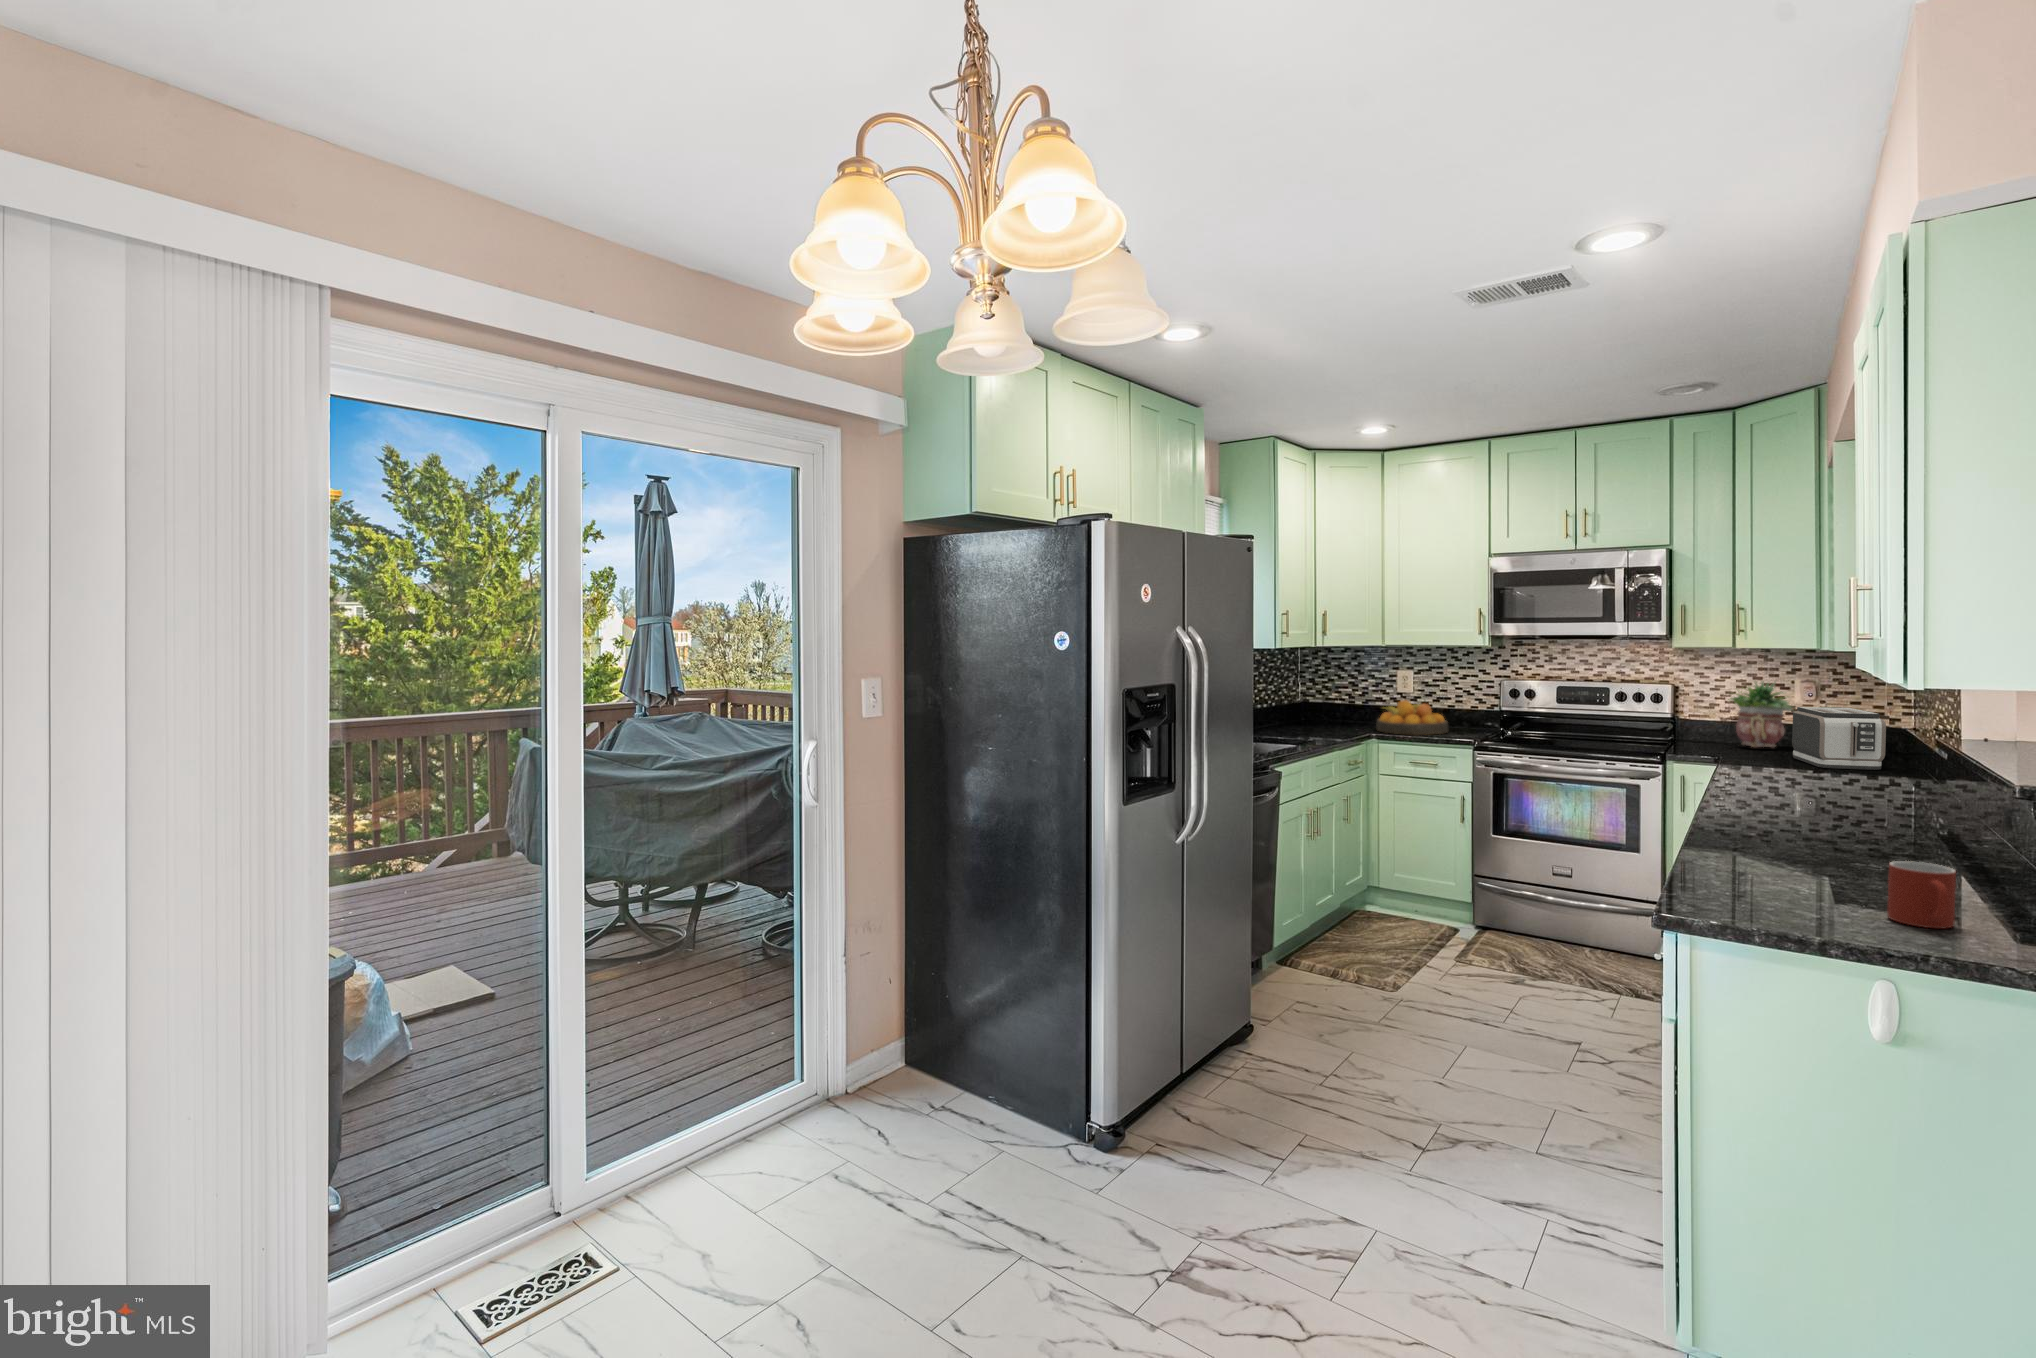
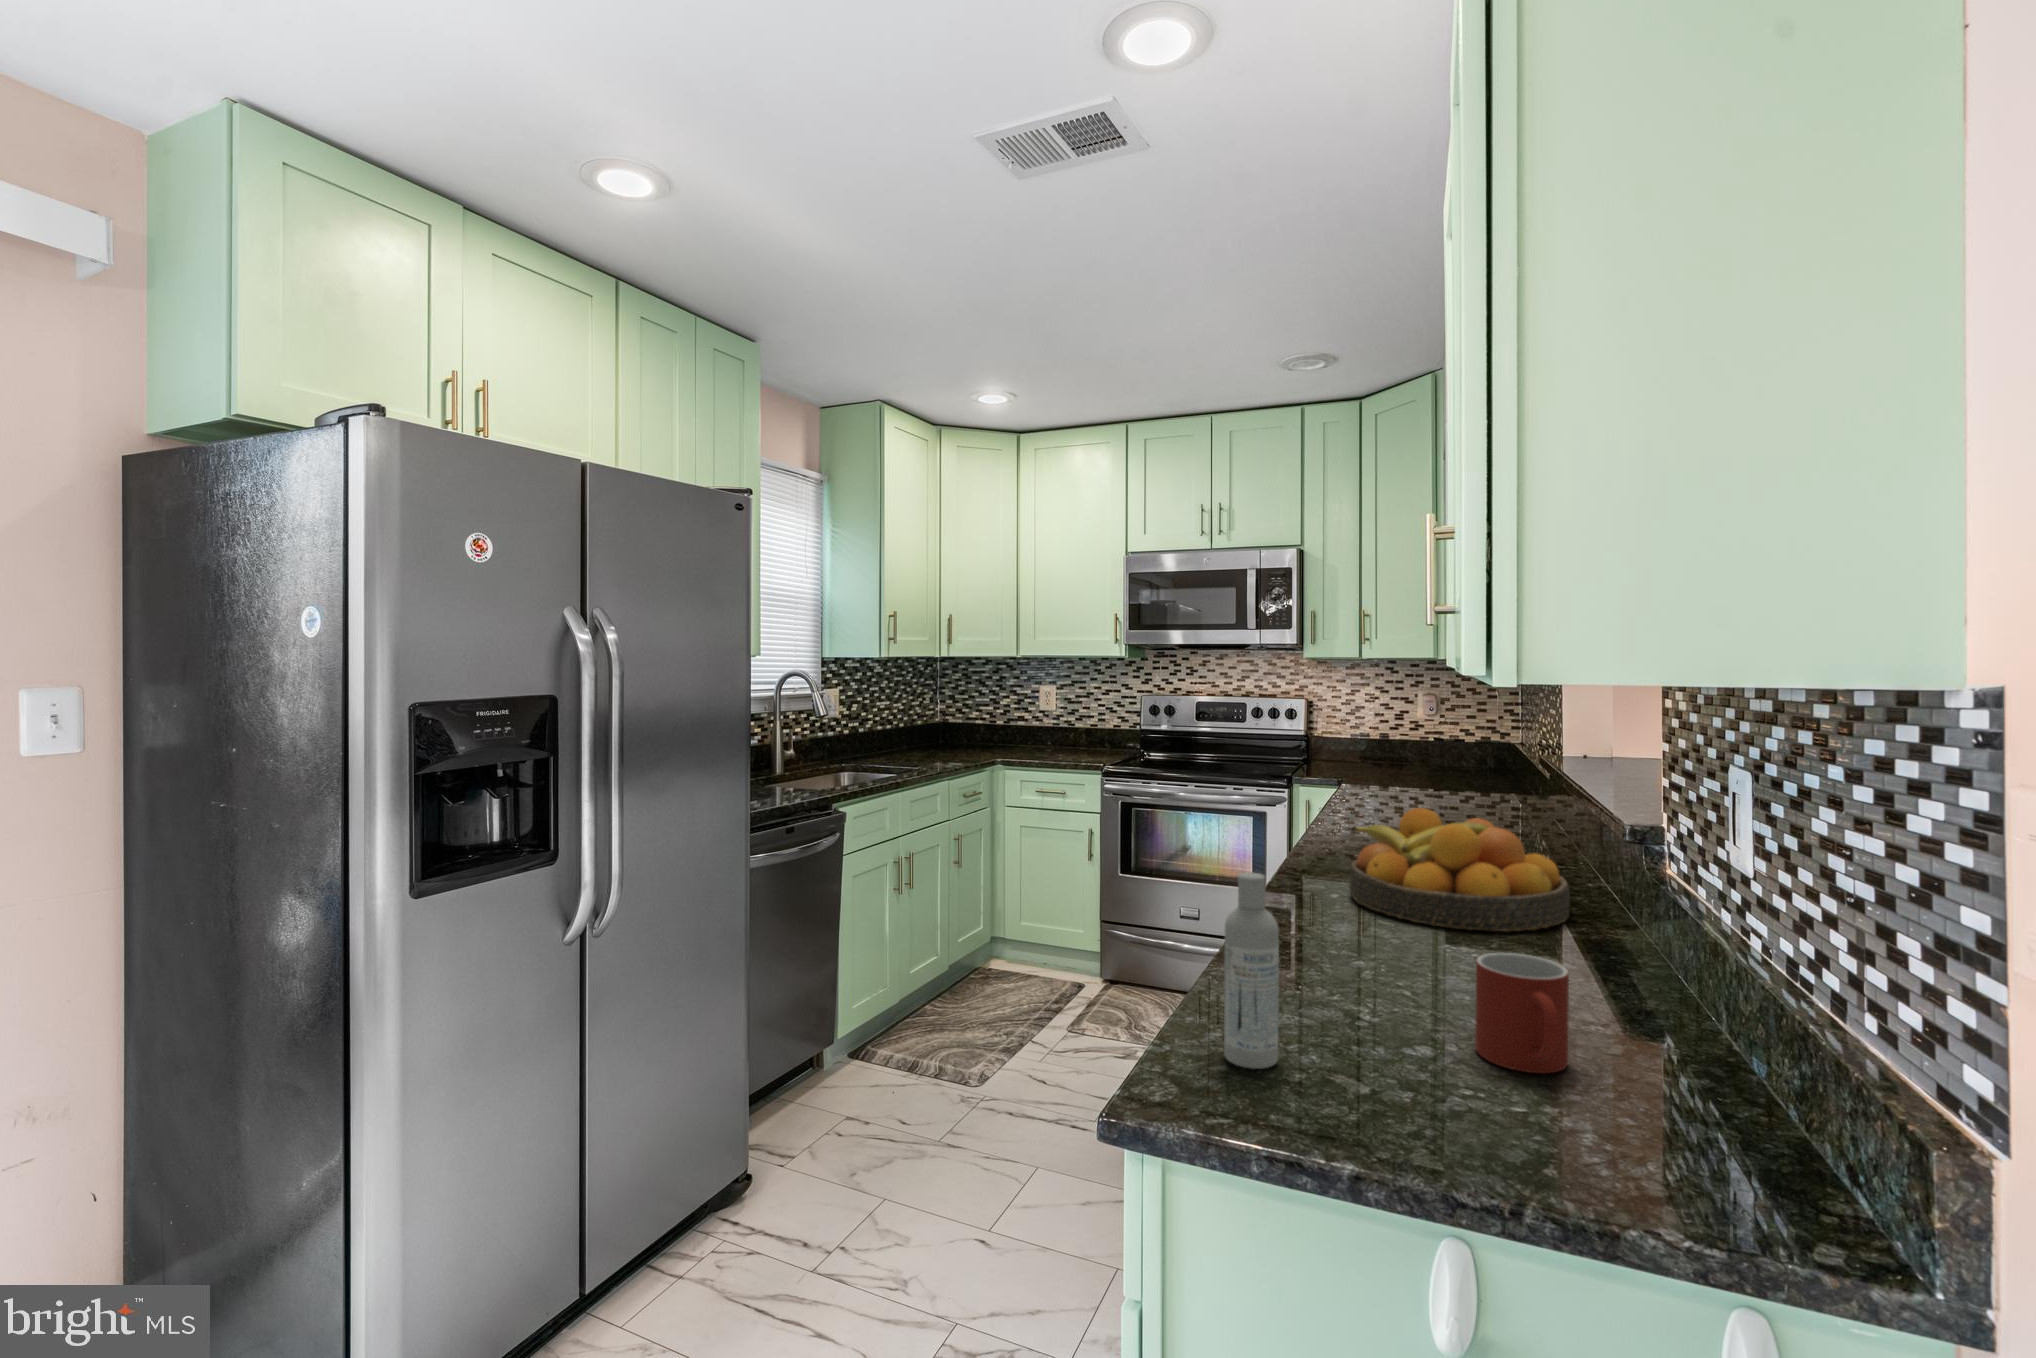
potted plant: present [1728,682,1793,747] -> none [1354,691,1418,766]
fruit bowl: present [1376,700,1448,735] -> present [1349,808,1570,932]
toaster: present [1792,707,1886,770] -> none [1413,721,1498,789]
bottle: none [1715,806,1755,917] -> present [1224,872,1279,1069]

